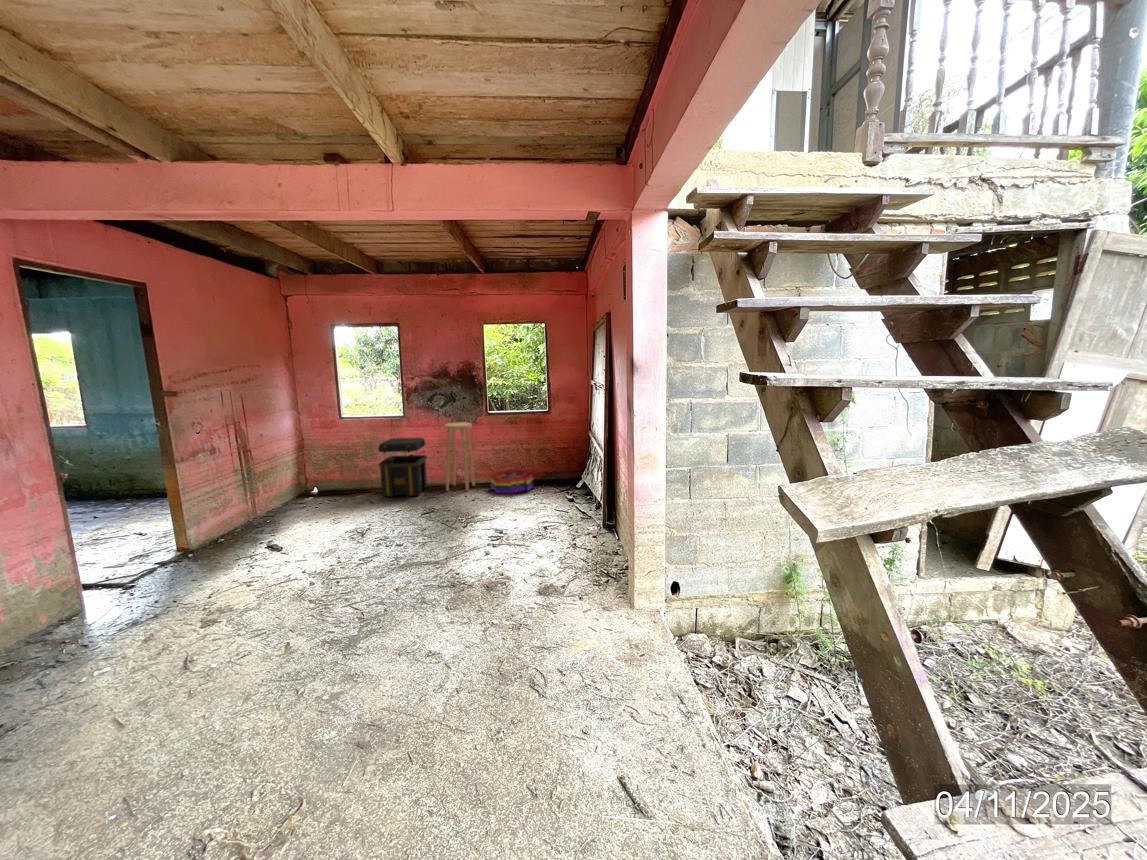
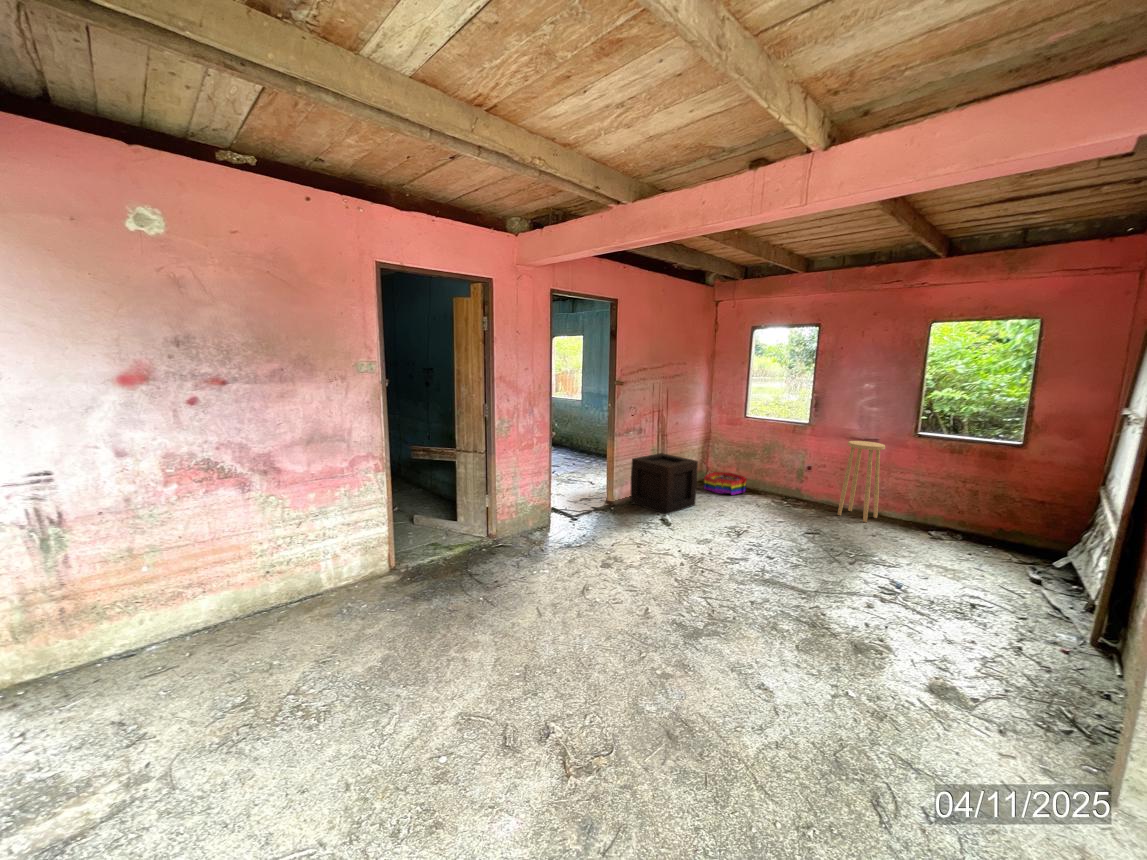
toolbox: present [378,438,427,497] -> none [767,447,823,511]
storage bin: present [491,469,534,493] -> present [704,472,747,495]
wooden crate: none [205,470,305,542] -> present [630,453,698,514]

